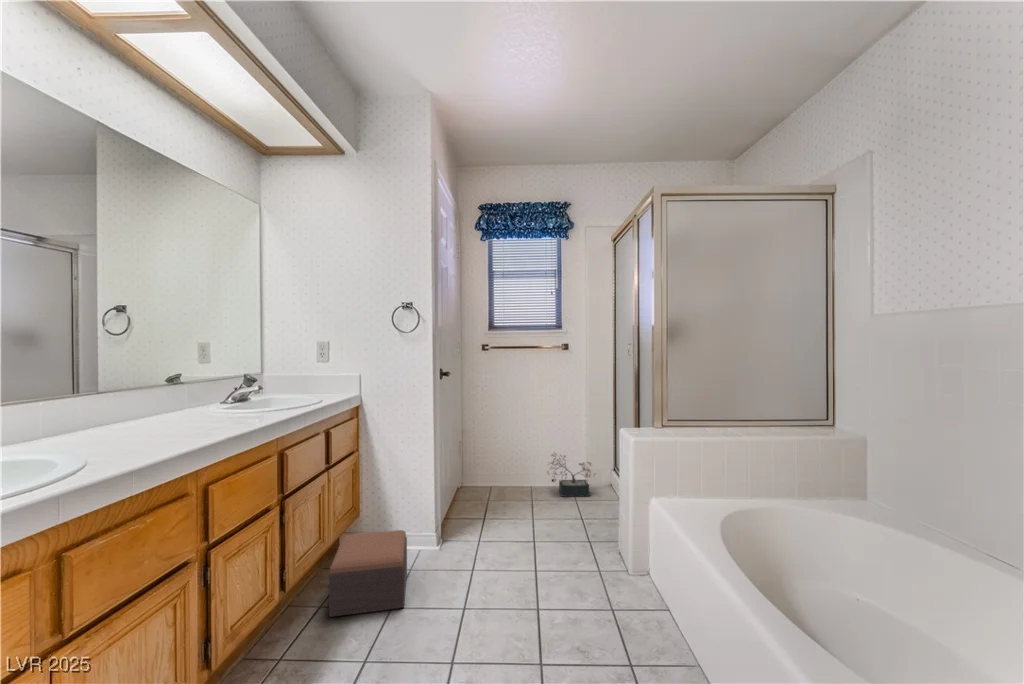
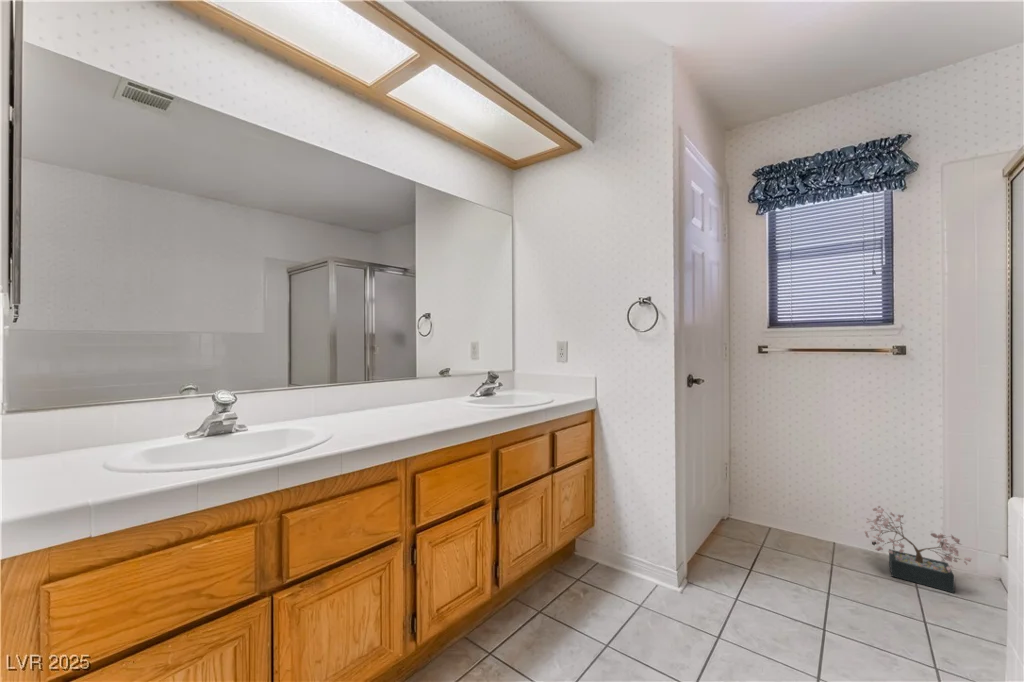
footstool: present [329,530,407,617] -> none [542,544,635,655]

